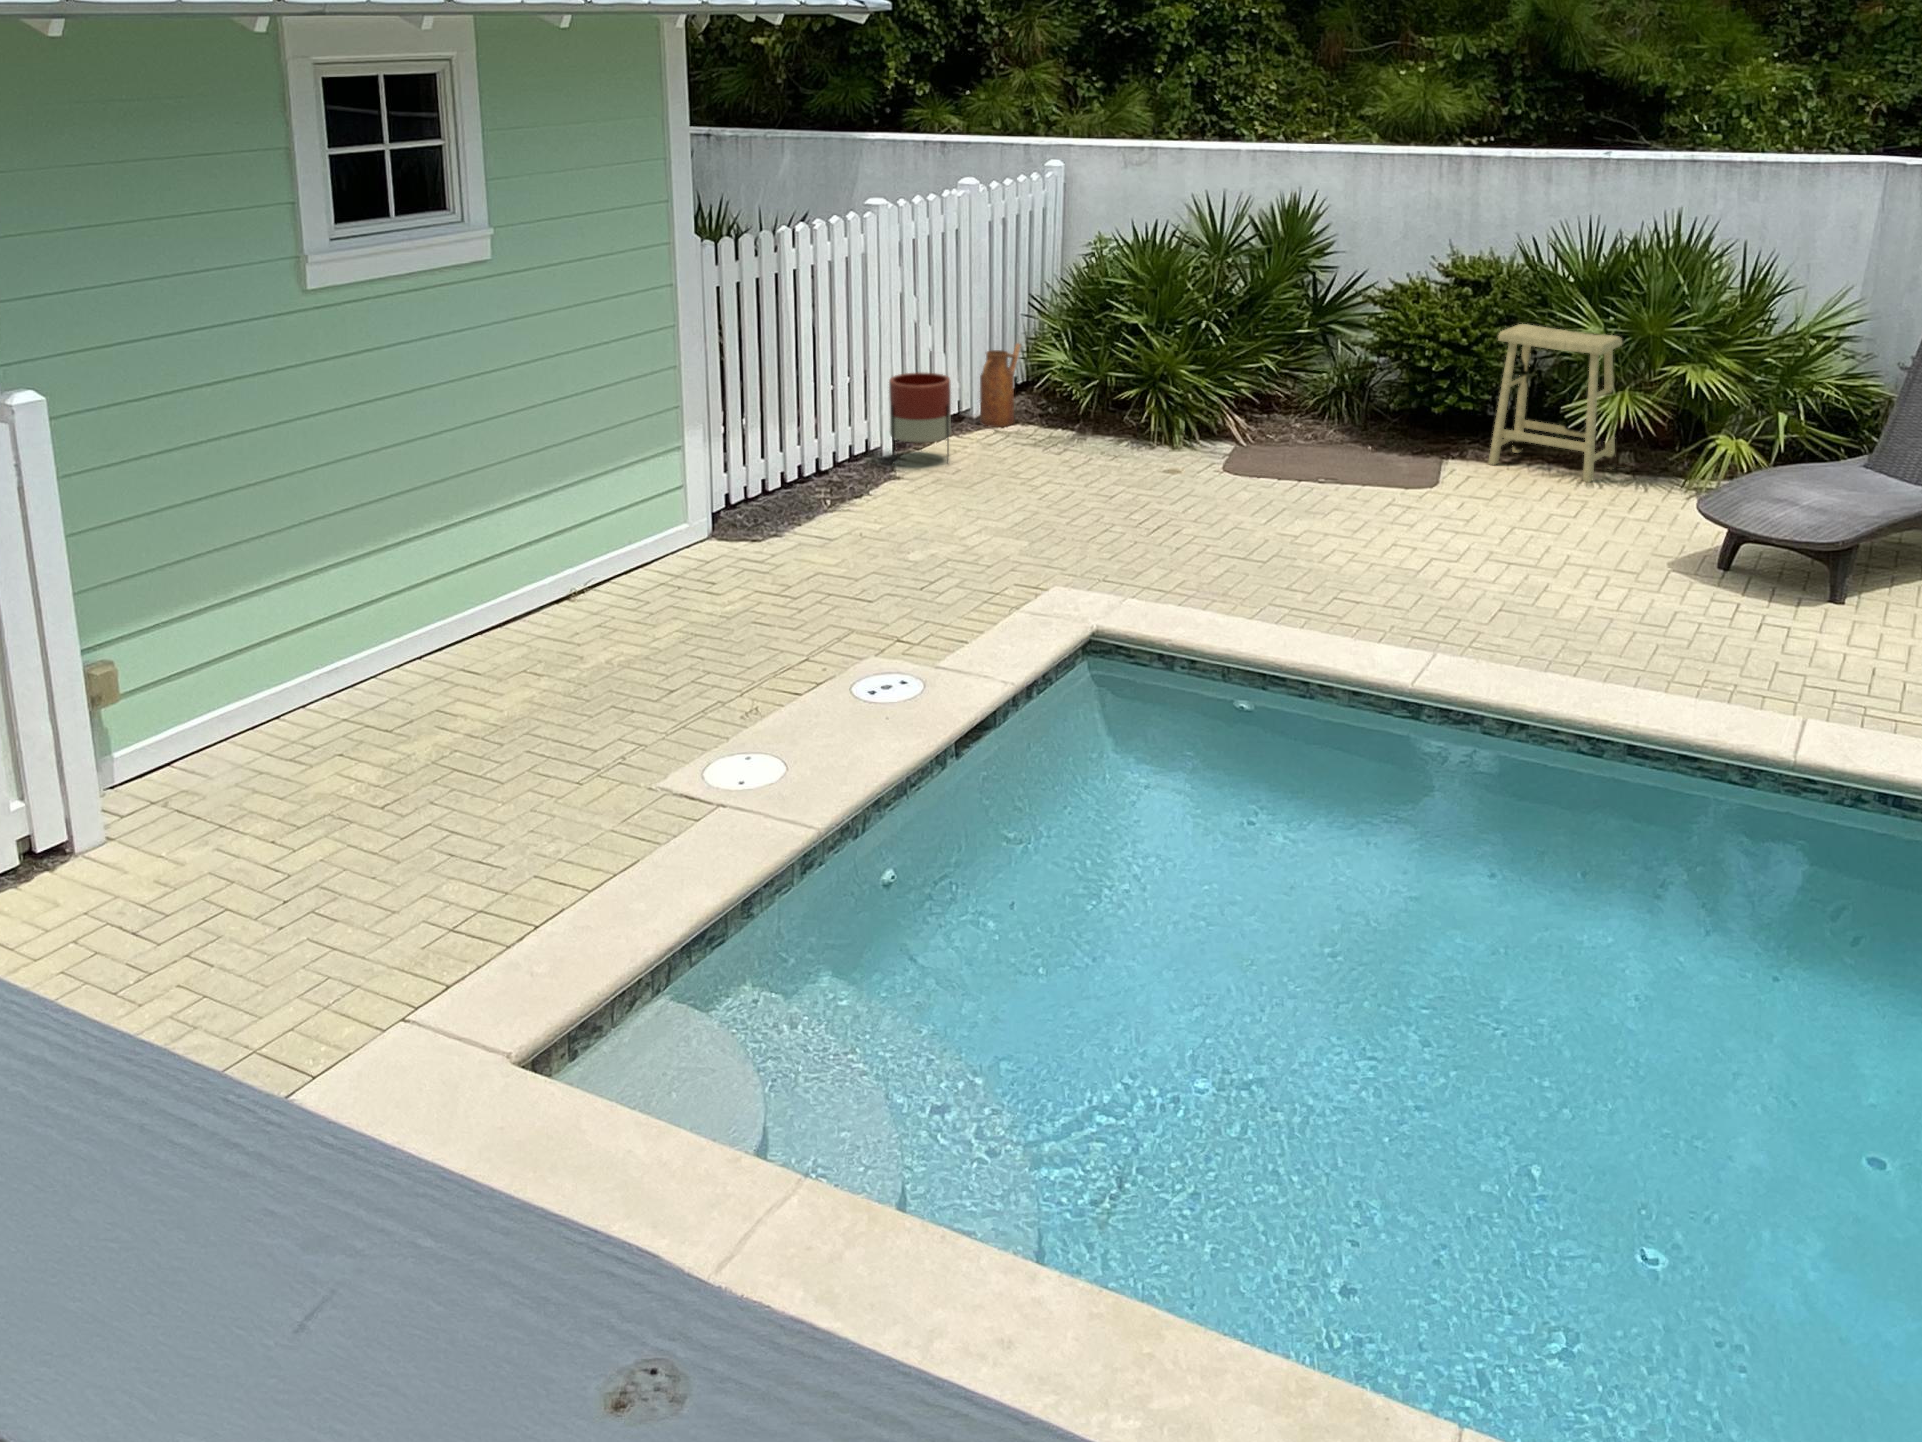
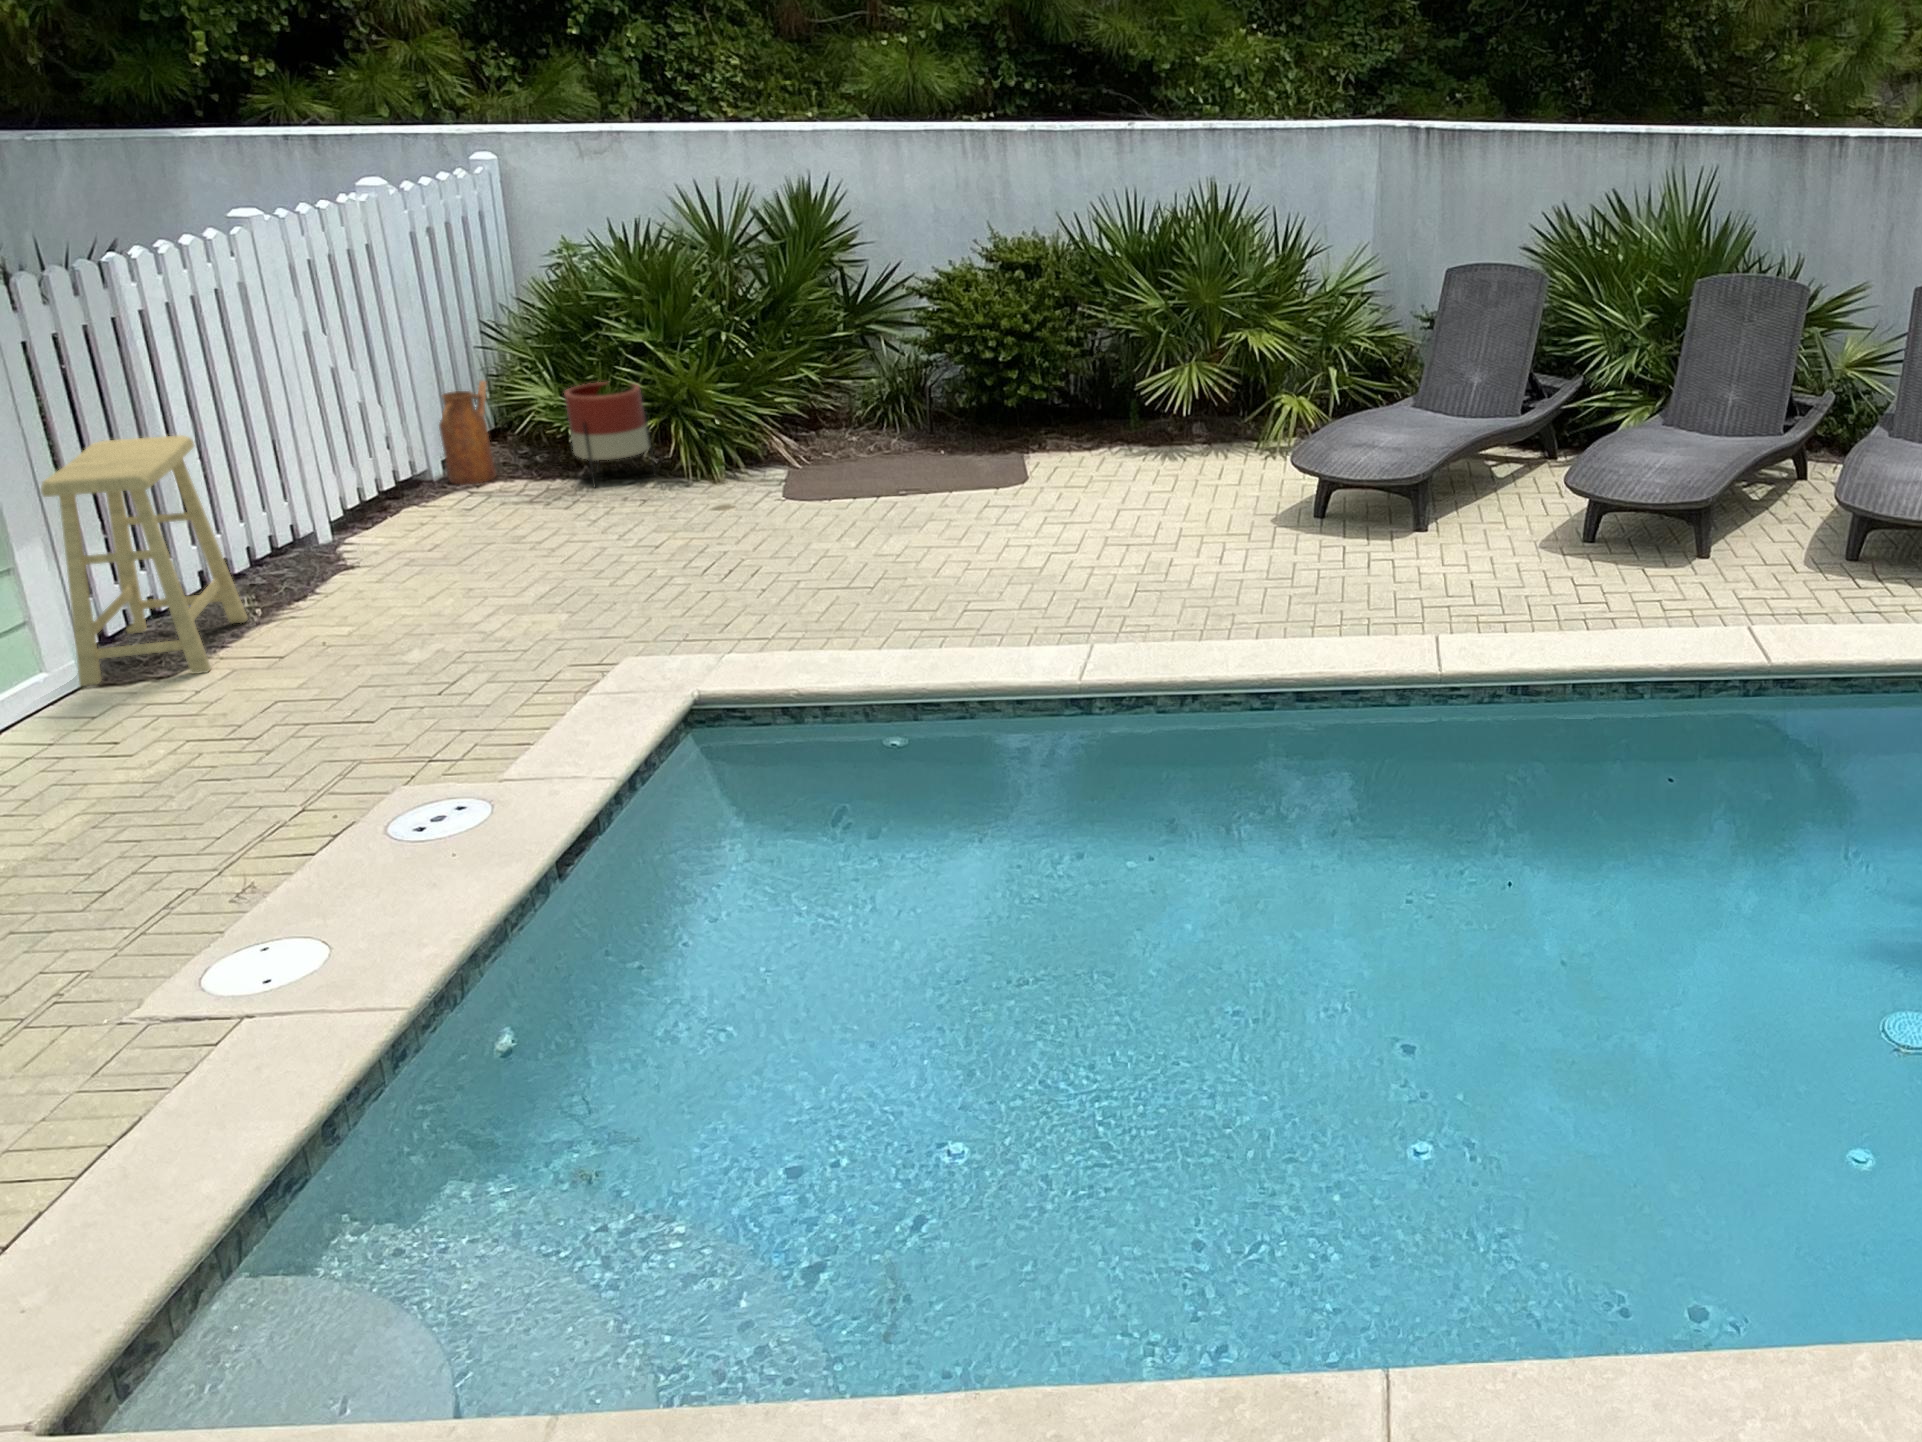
stool: present [1488,324,1622,482] -> present [41,435,247,686]
planter: present [889,372,951,462] -> present [564,382,654,481]

